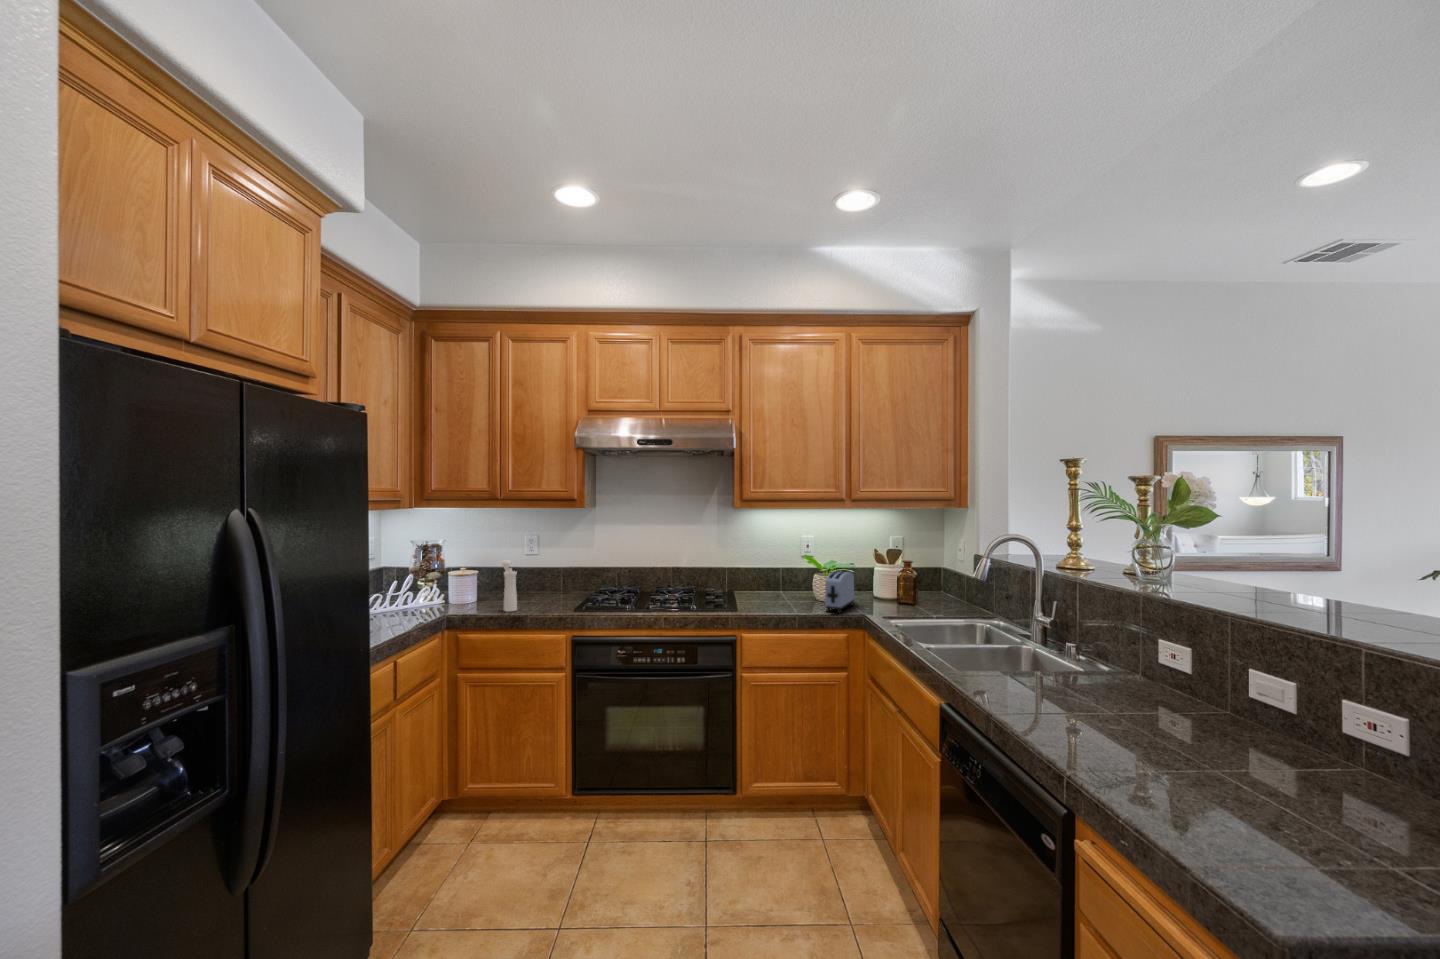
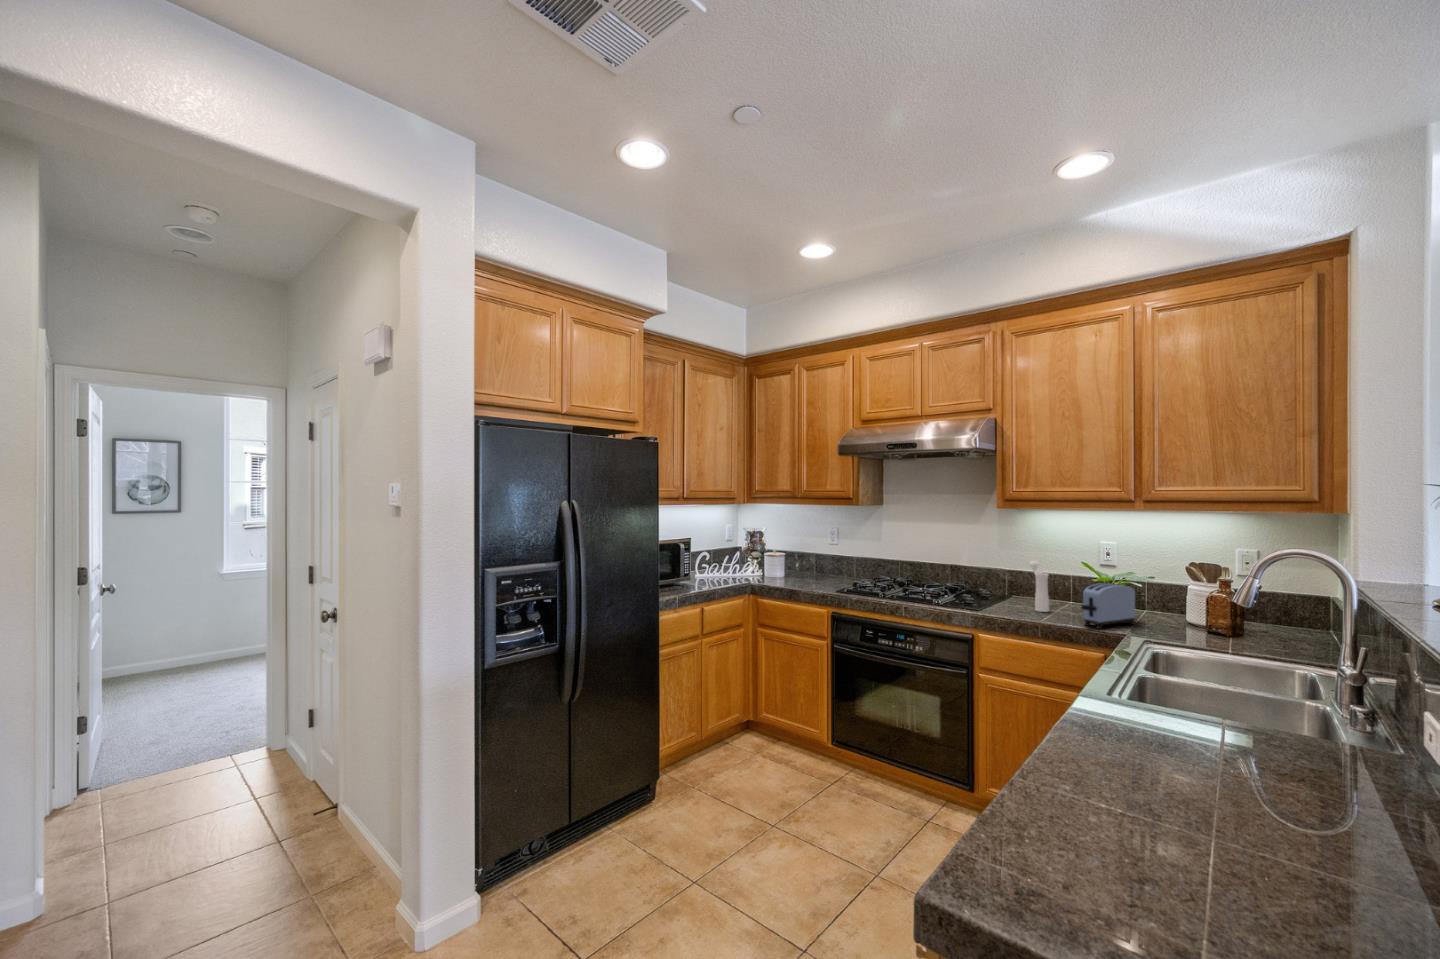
pepper mill: present [502,560,517,612] -> present [1030,561,1049,612]

